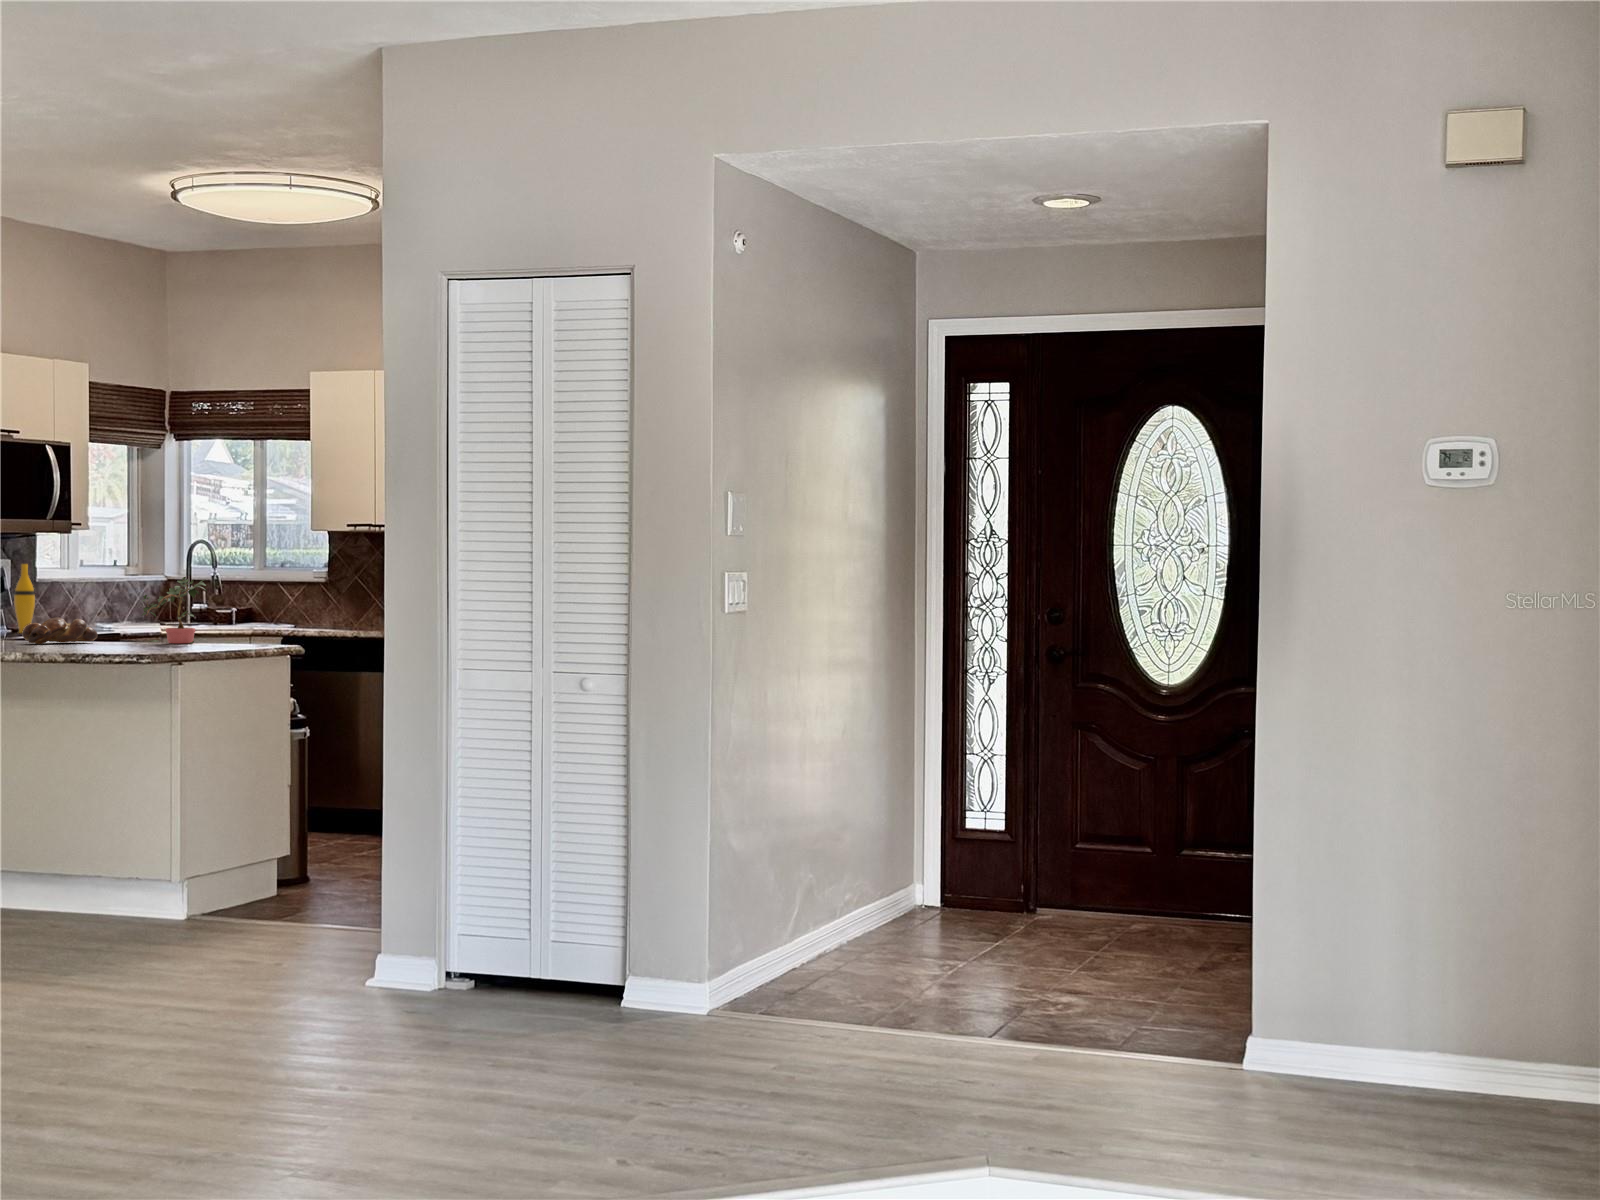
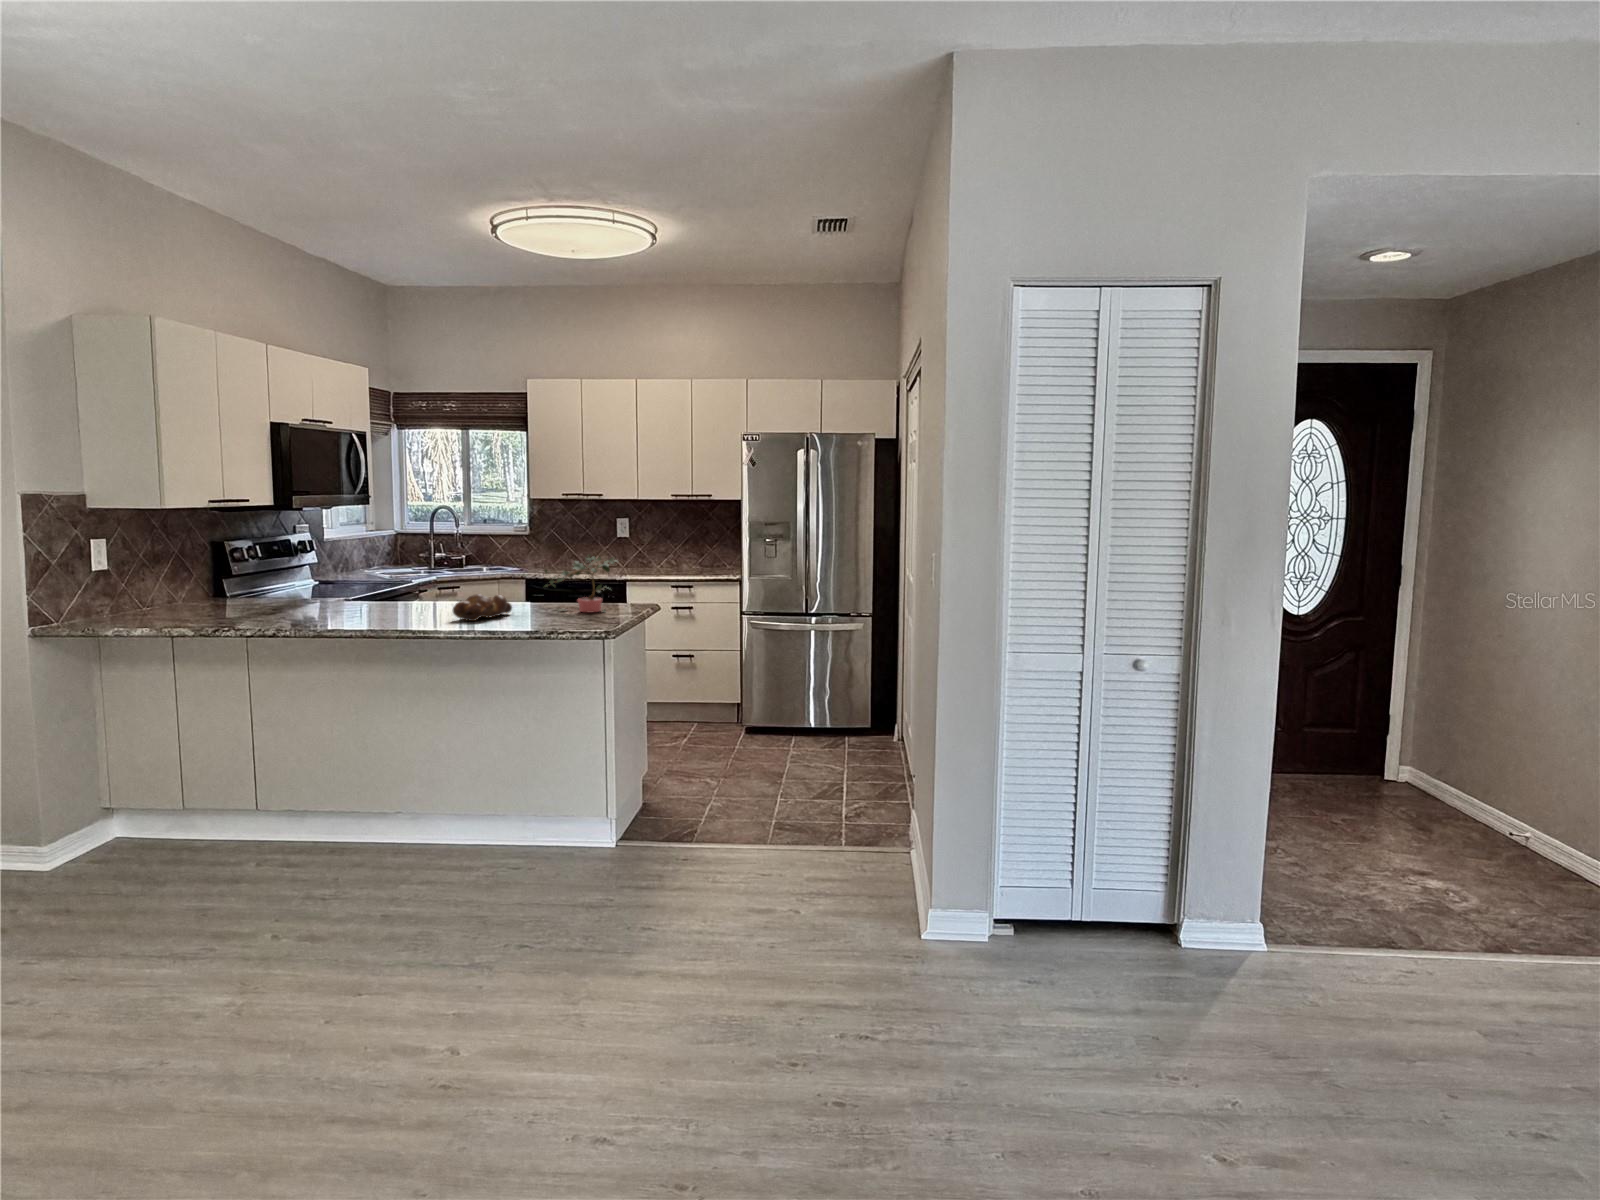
vase: present [14,564,35,633] -> none [344,534,363,592]

